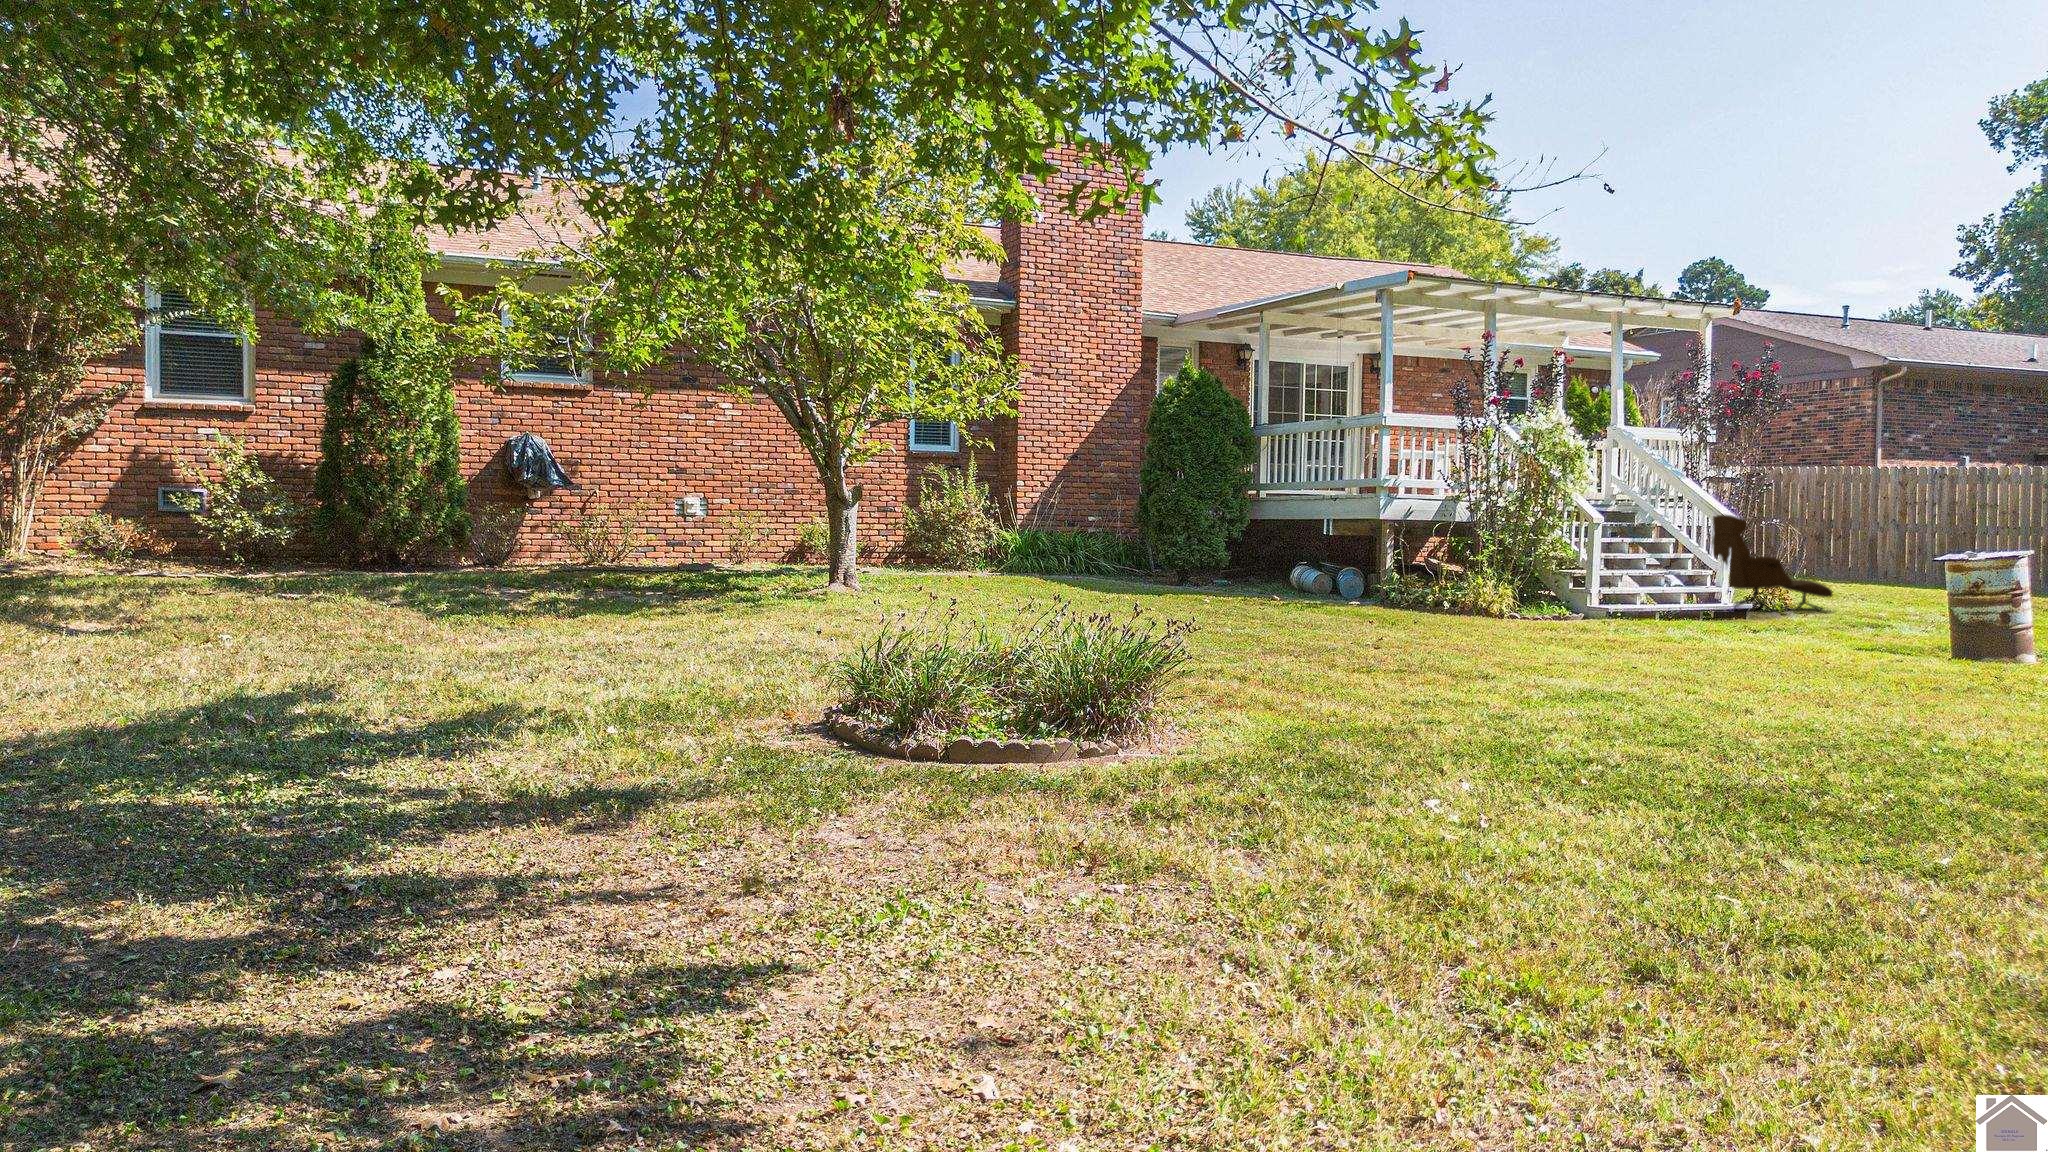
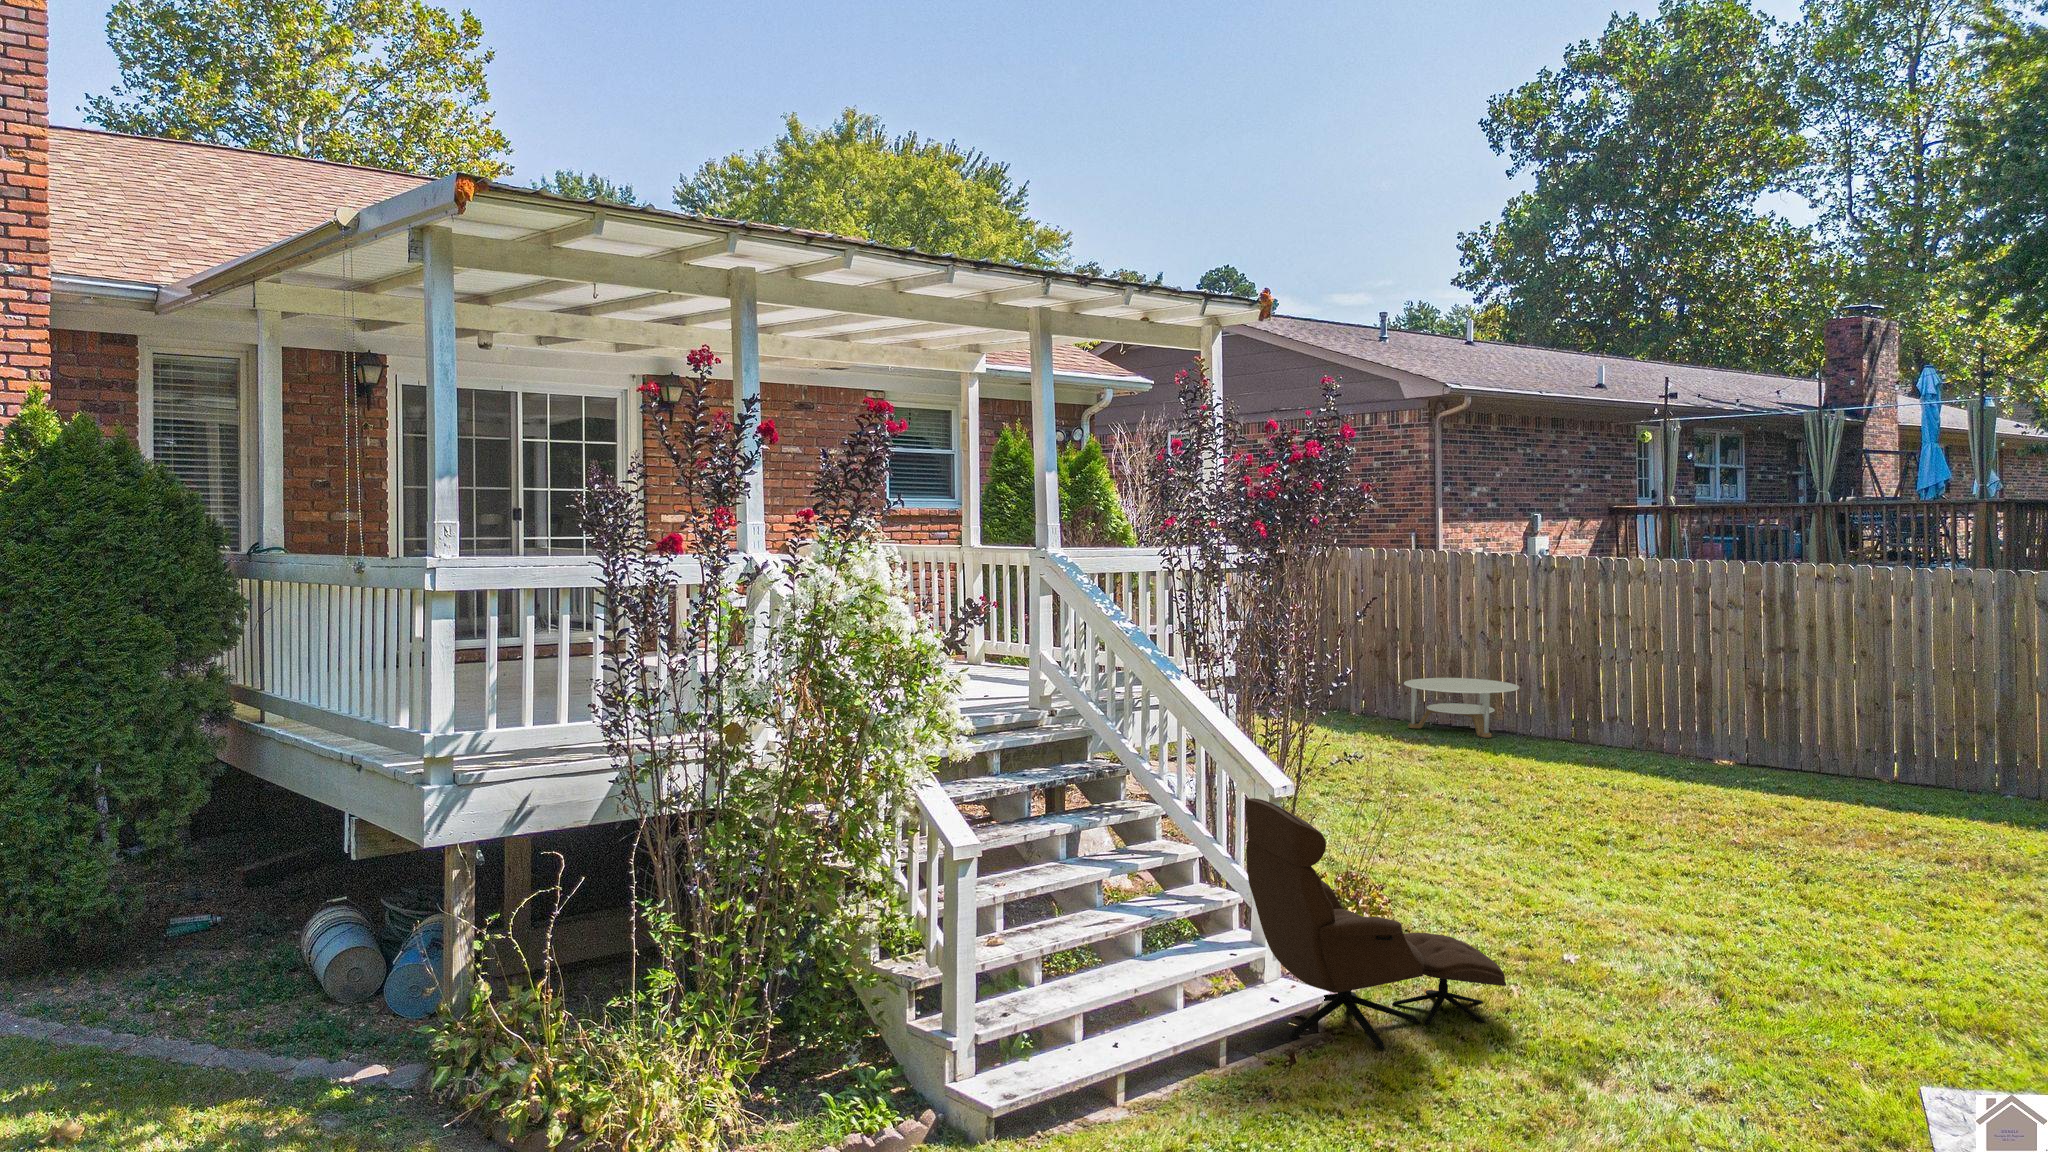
round table: none [1829,540,1910,571] -> present [1404,678,1519,738]

